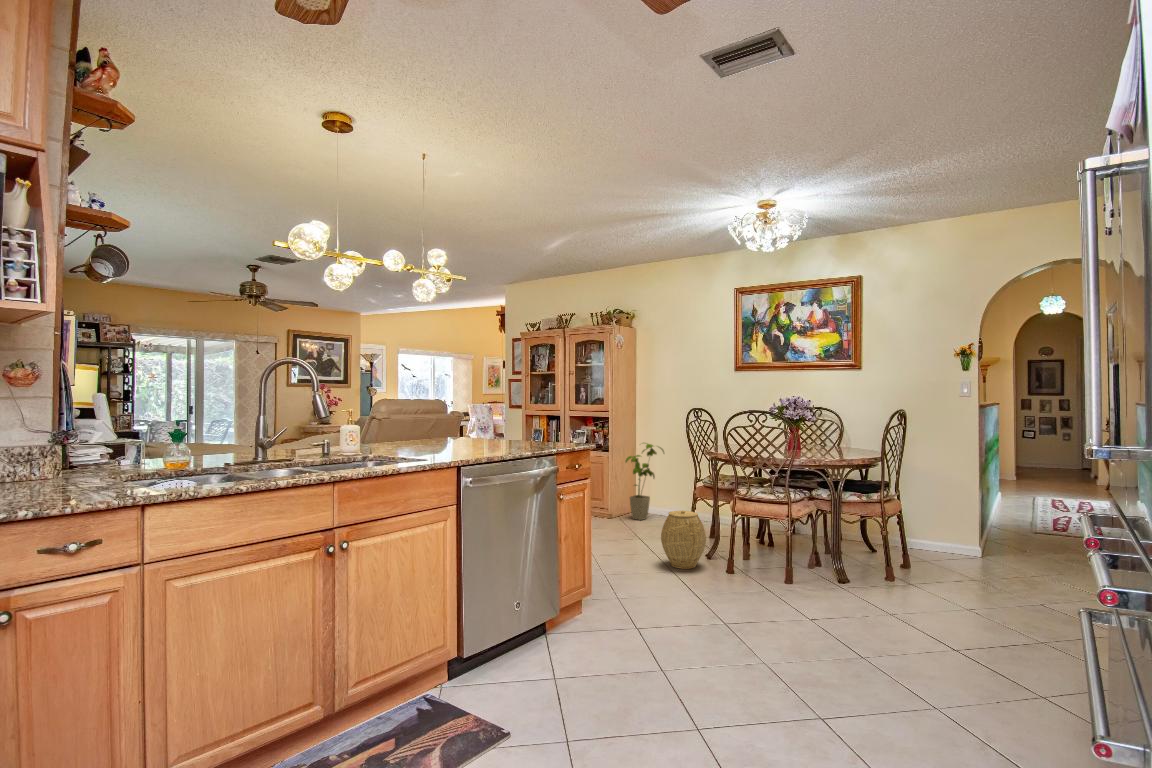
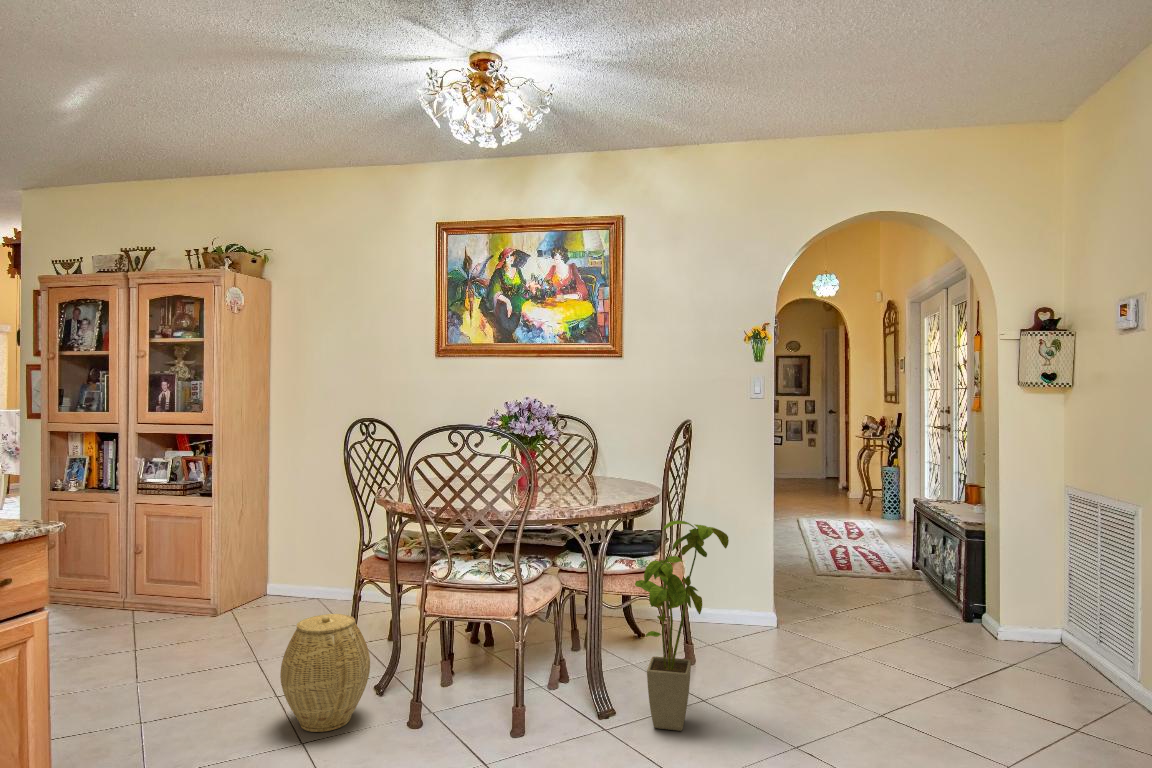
house plant: present [626,443,664,520] -> present [635,520,729,731]

